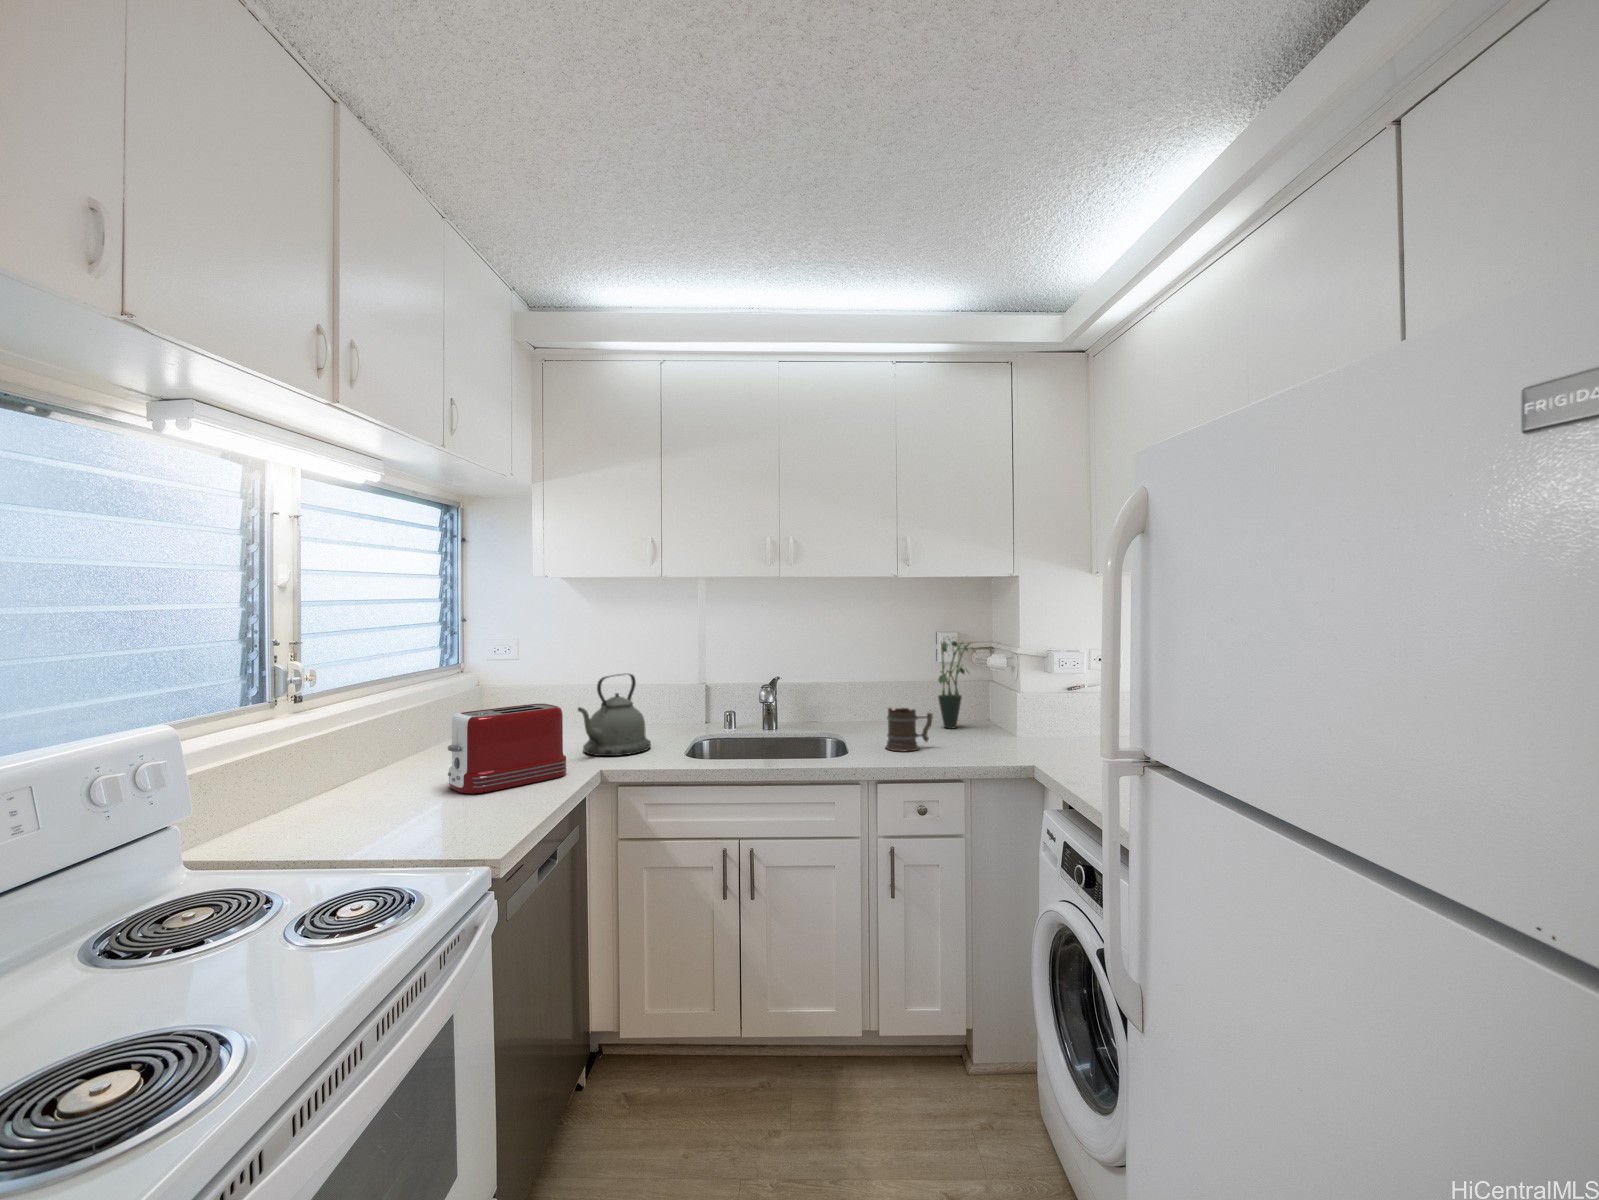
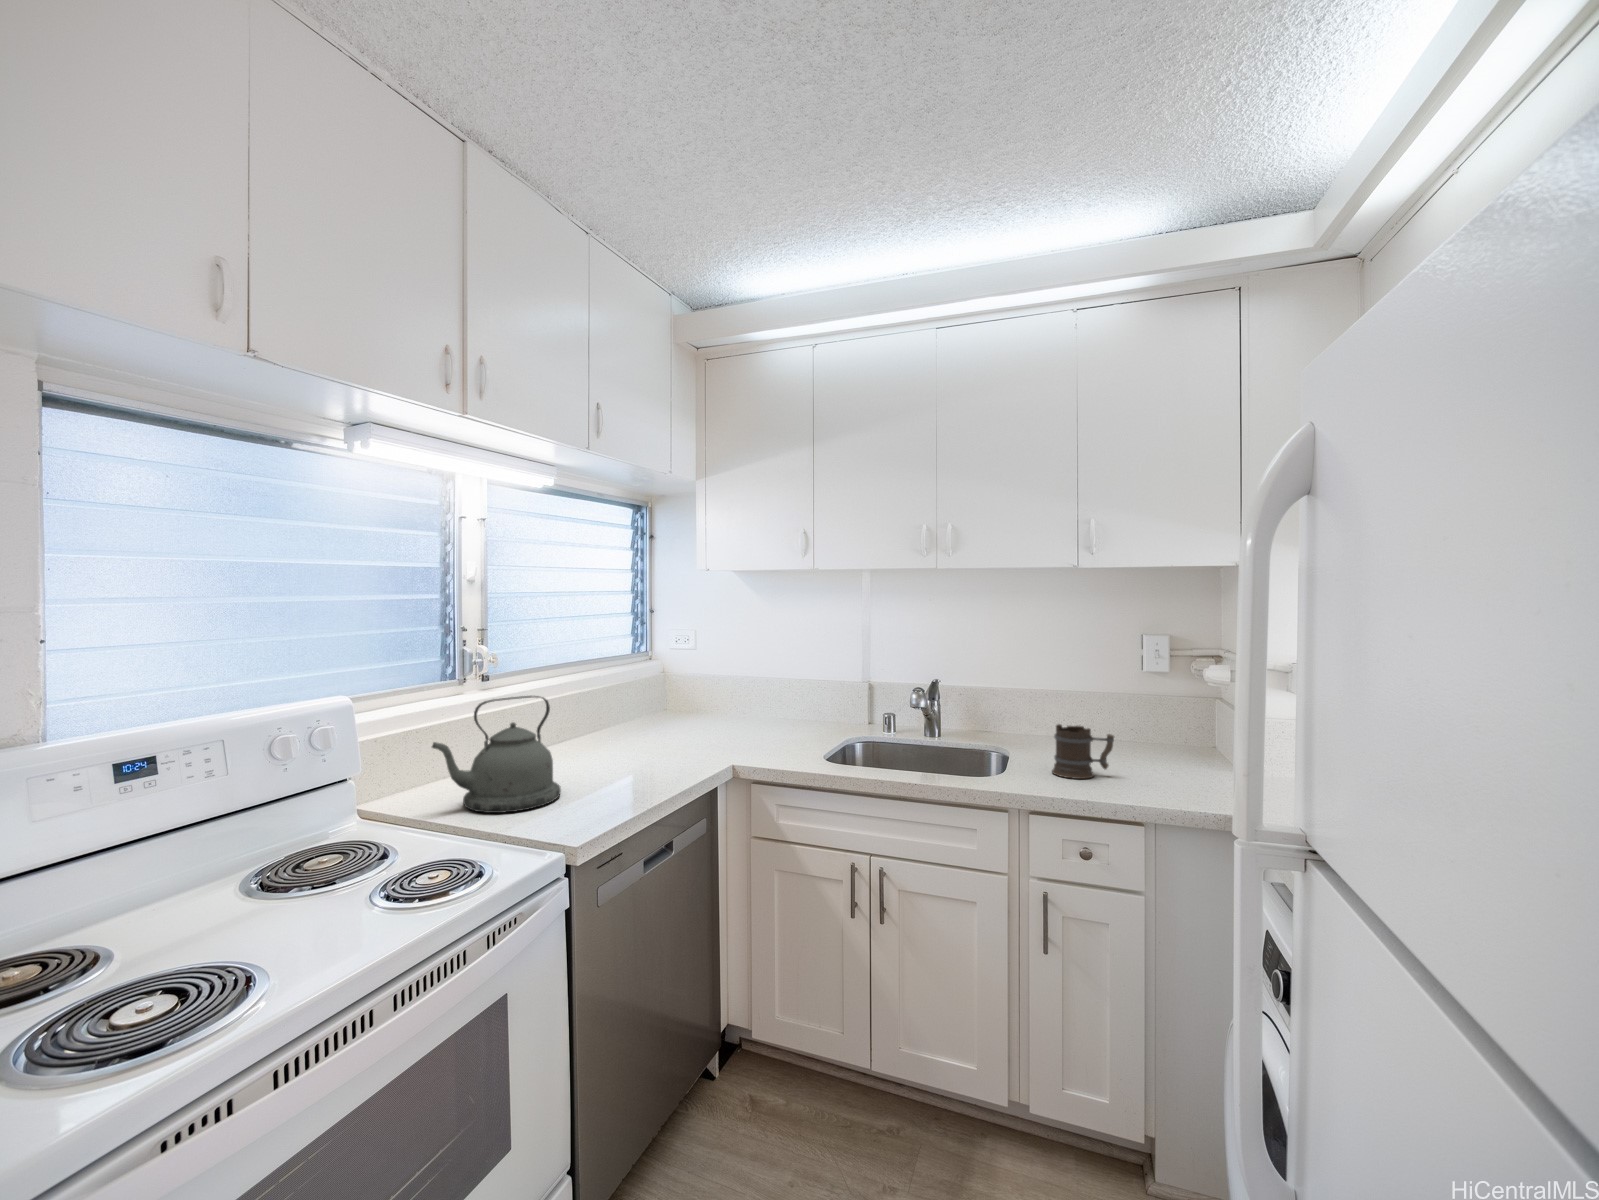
potted plant: present [938,641,970,729] -> none [1138,641,1190,755]
kettle: present [578,674,651,756] -> present [432,696,561,813]
toaster: present [448,704,566,794] -> none [591,694,700,776]

